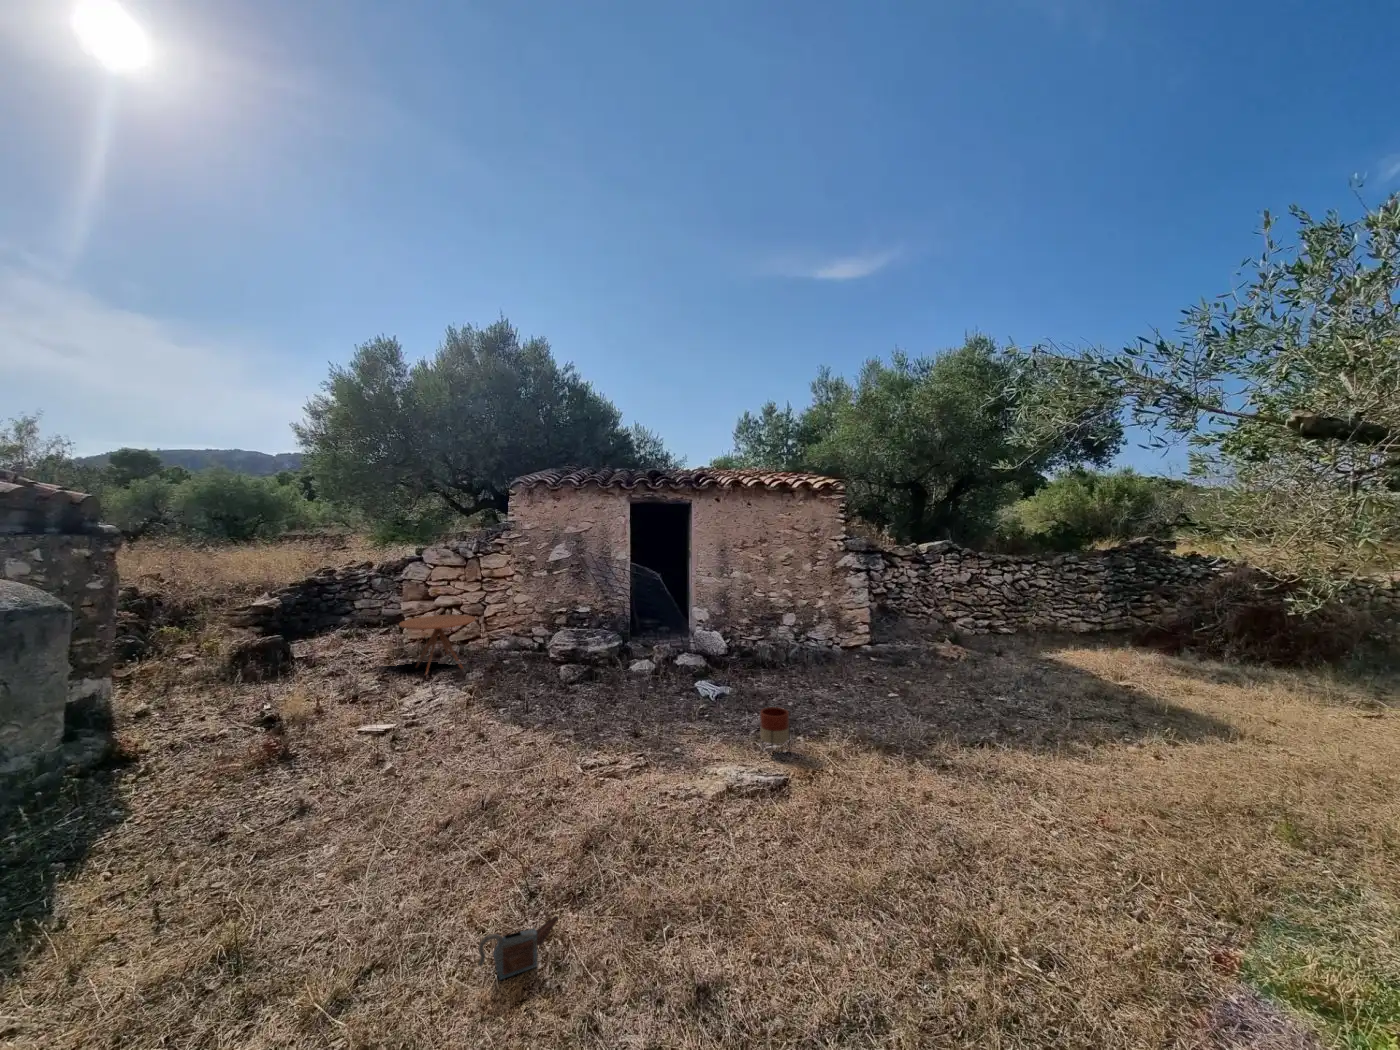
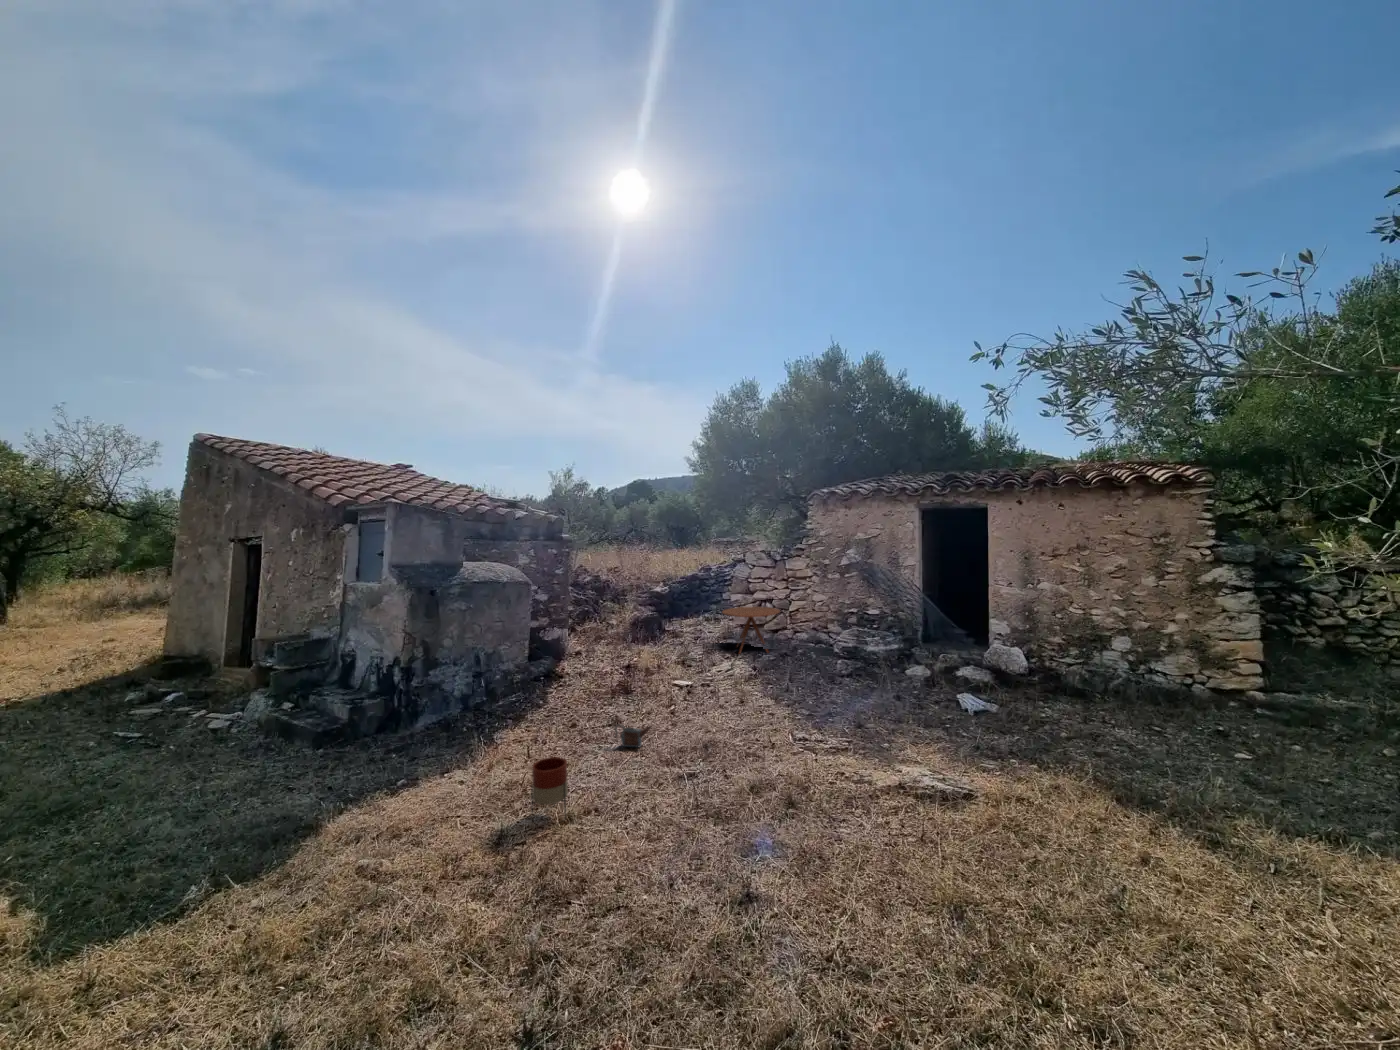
planter: present [760,707,790,757] -> present [531,757,568,820]
watering can: present [478,916,559,980] -> present [615,724,651,748]

